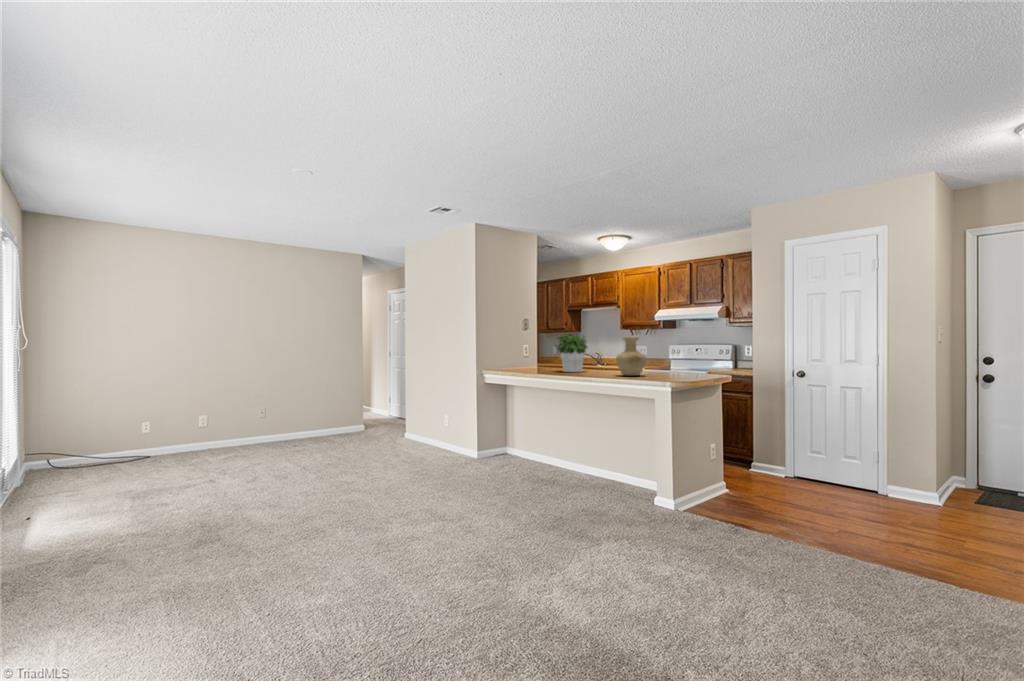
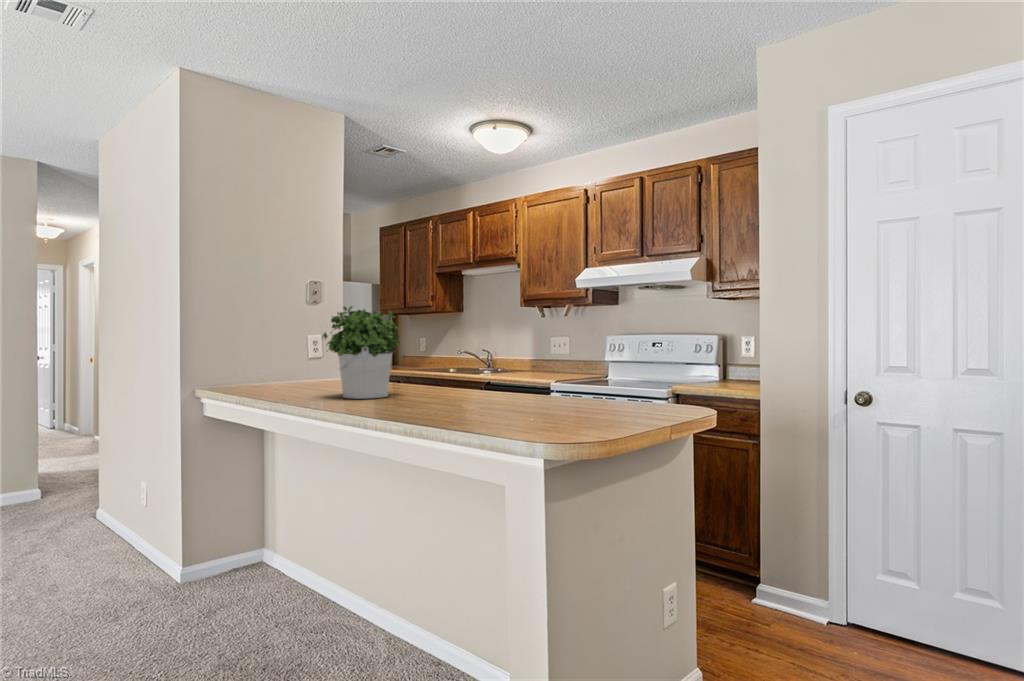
vase: present [616,337,646,376] -> none [432,314,506,414]

